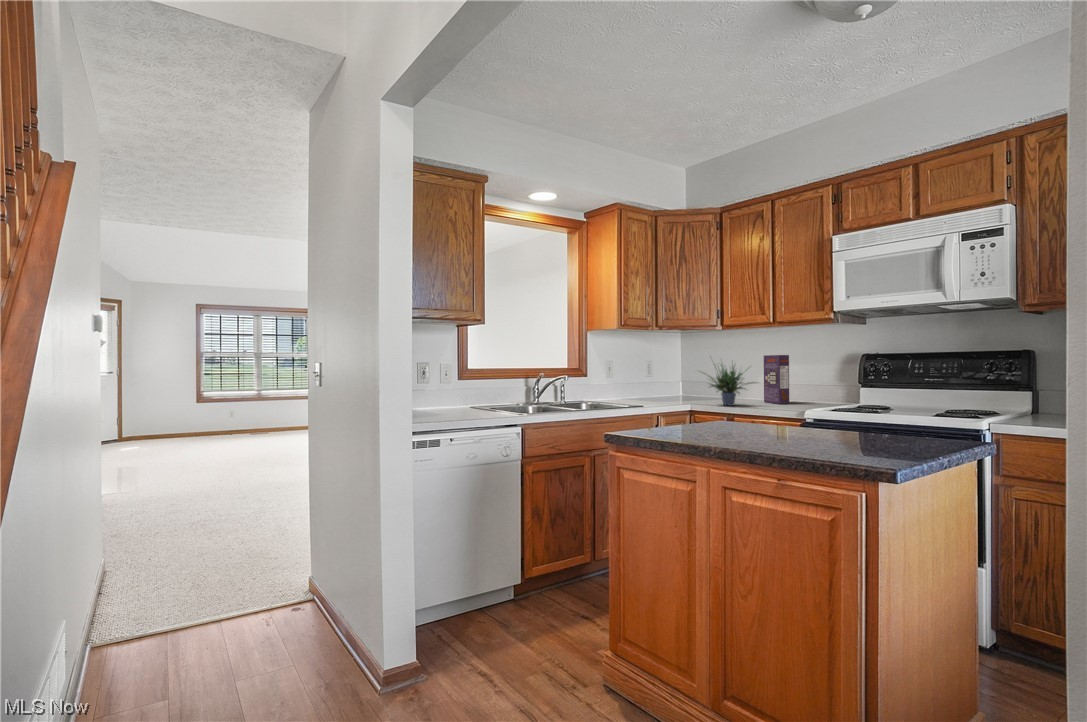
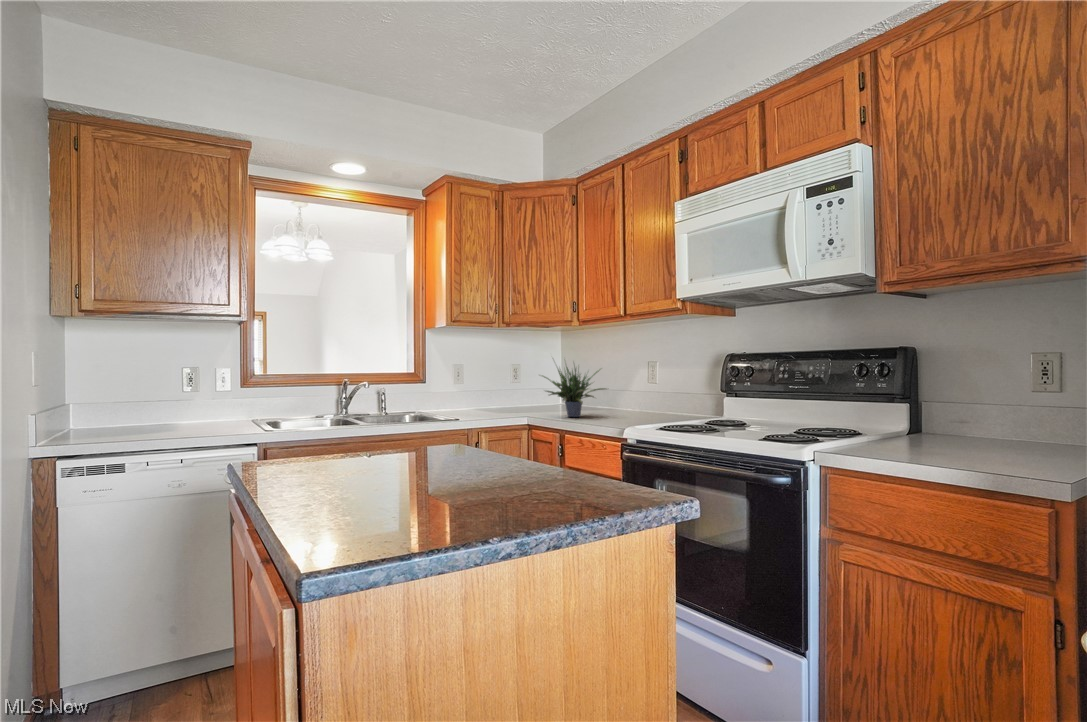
cereal box: present [764,355,789,404] -> none [629,354,653,414]

